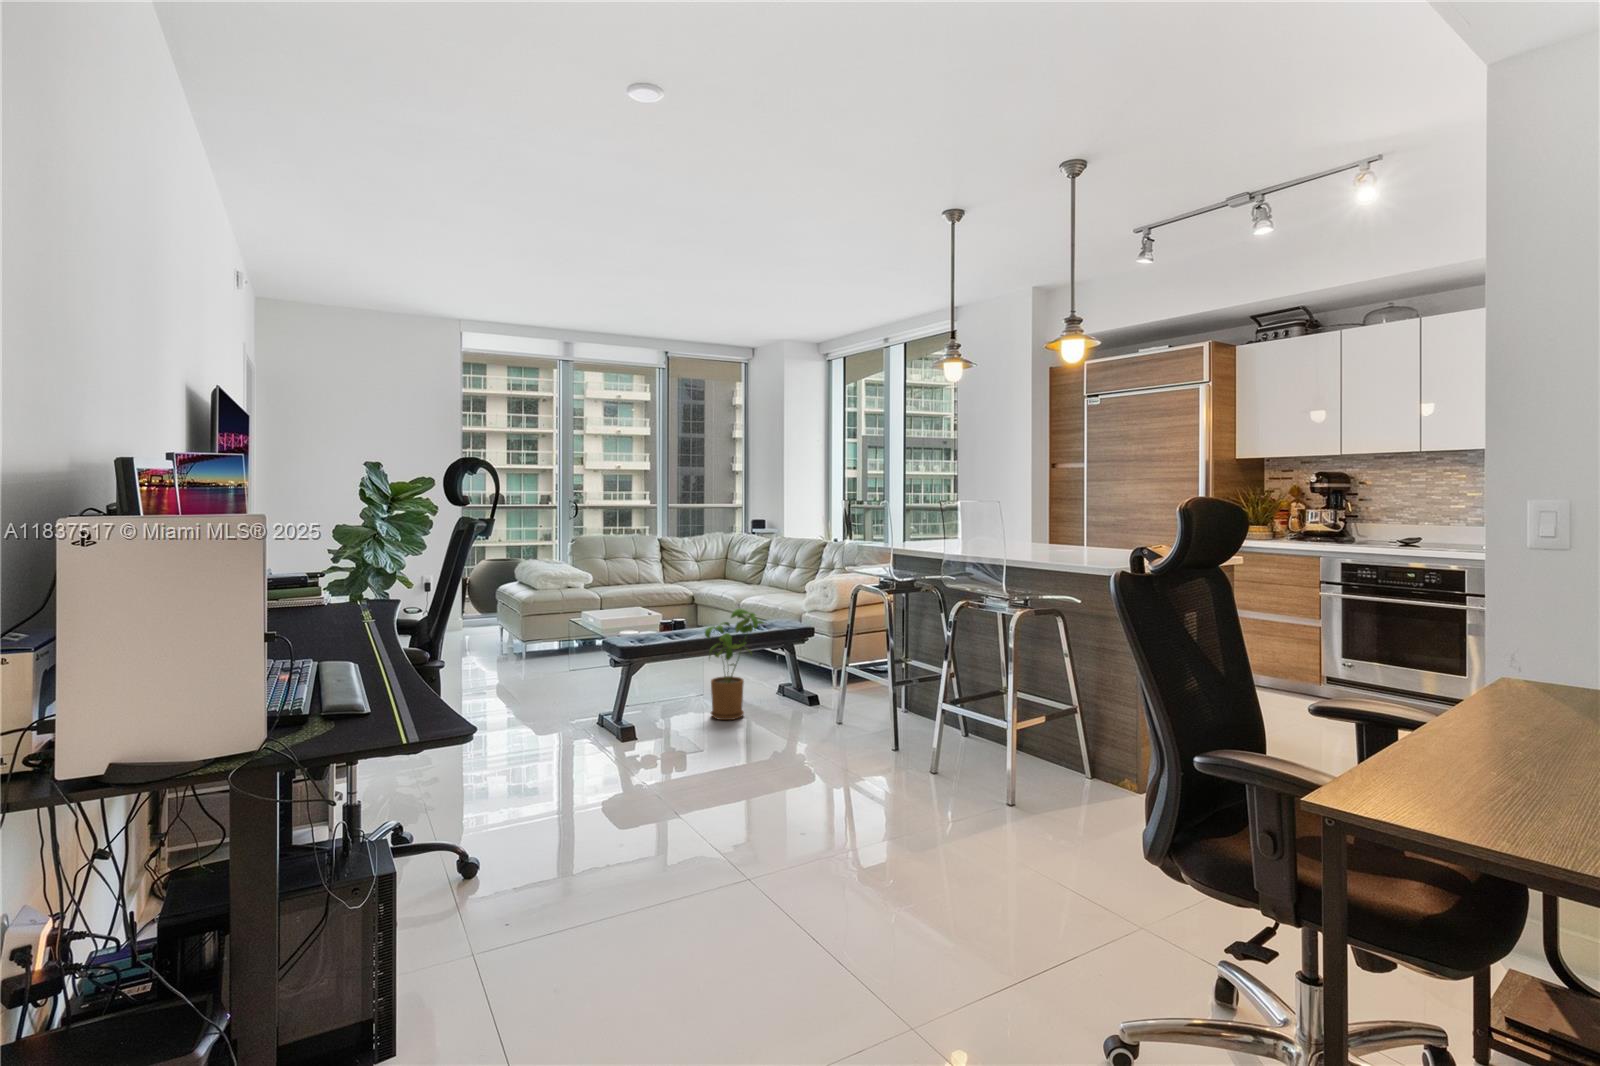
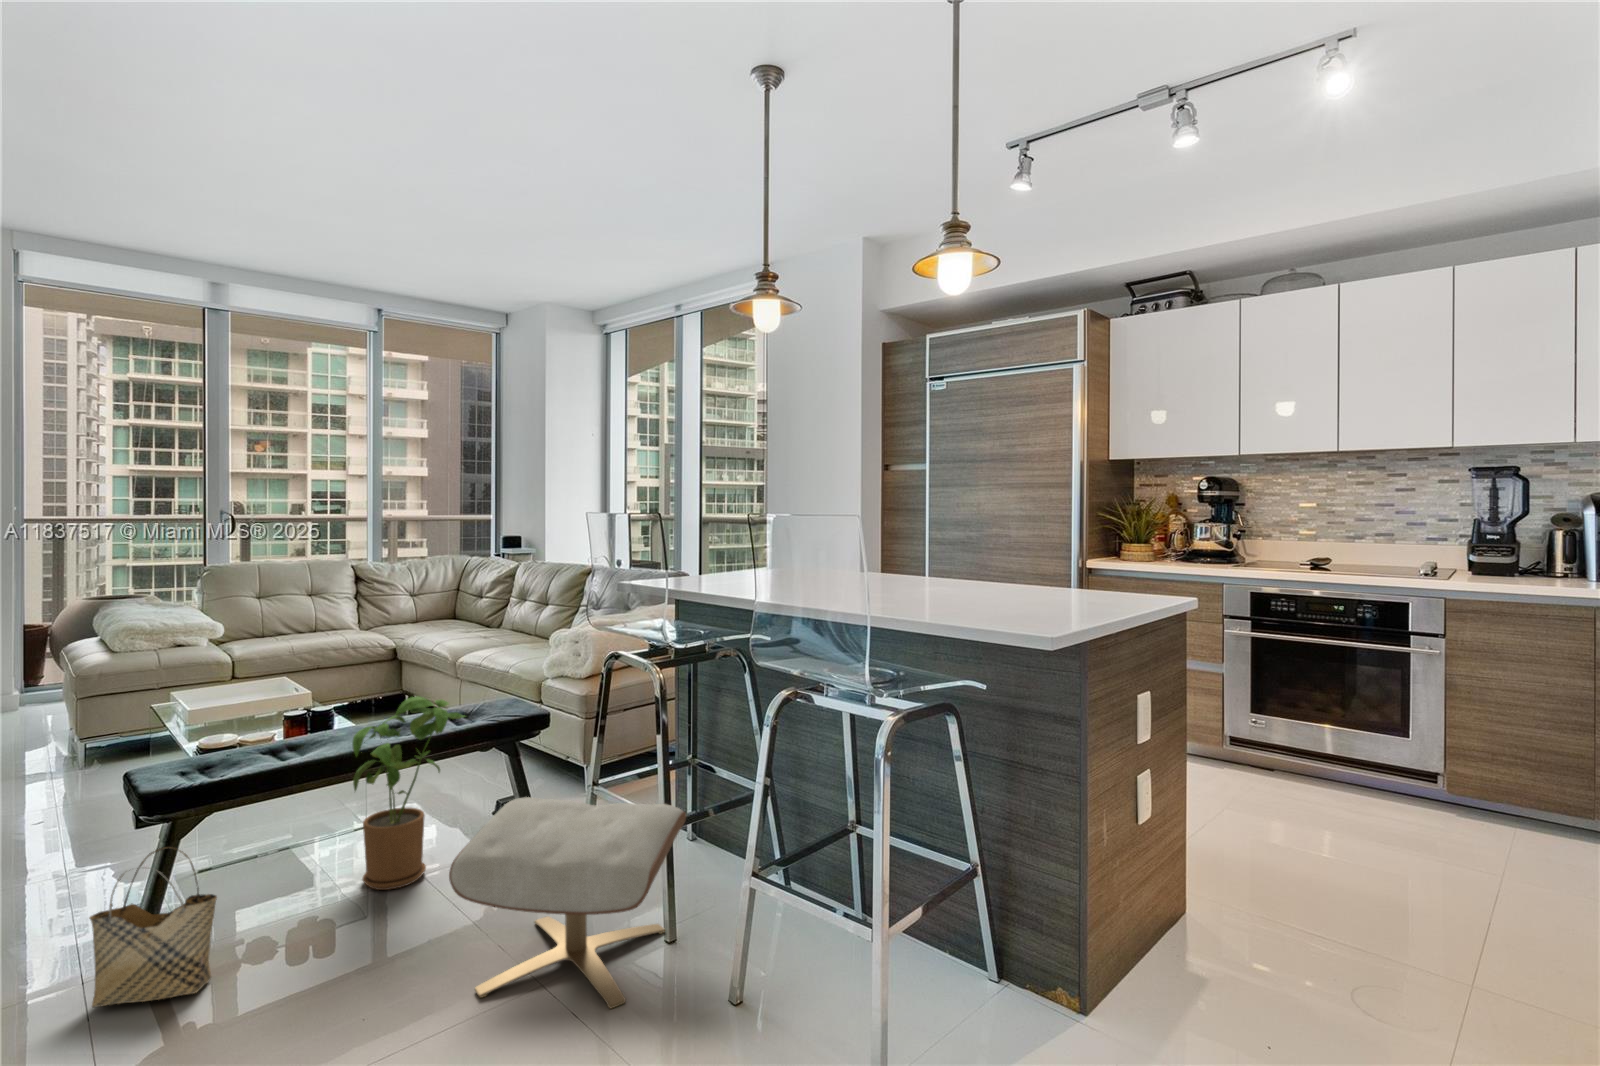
ottoman: none [775,664,903,770] -> present [449,797,686,1008]
woven basket: none [601,674,656,748] -> present [89,847,217,1008]

